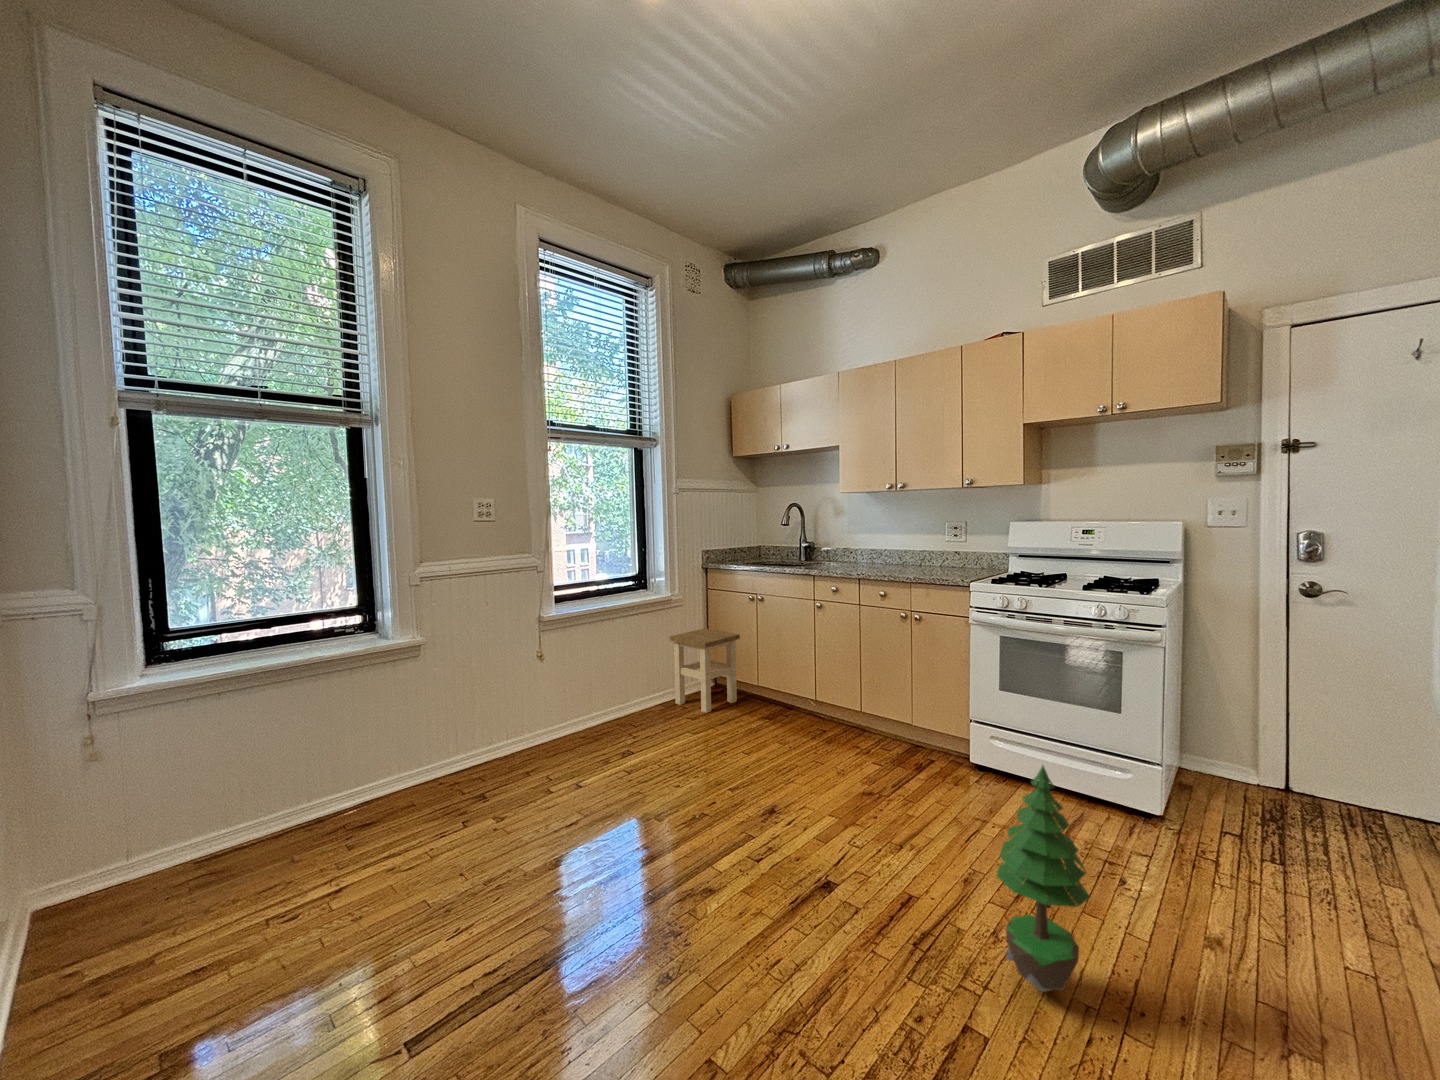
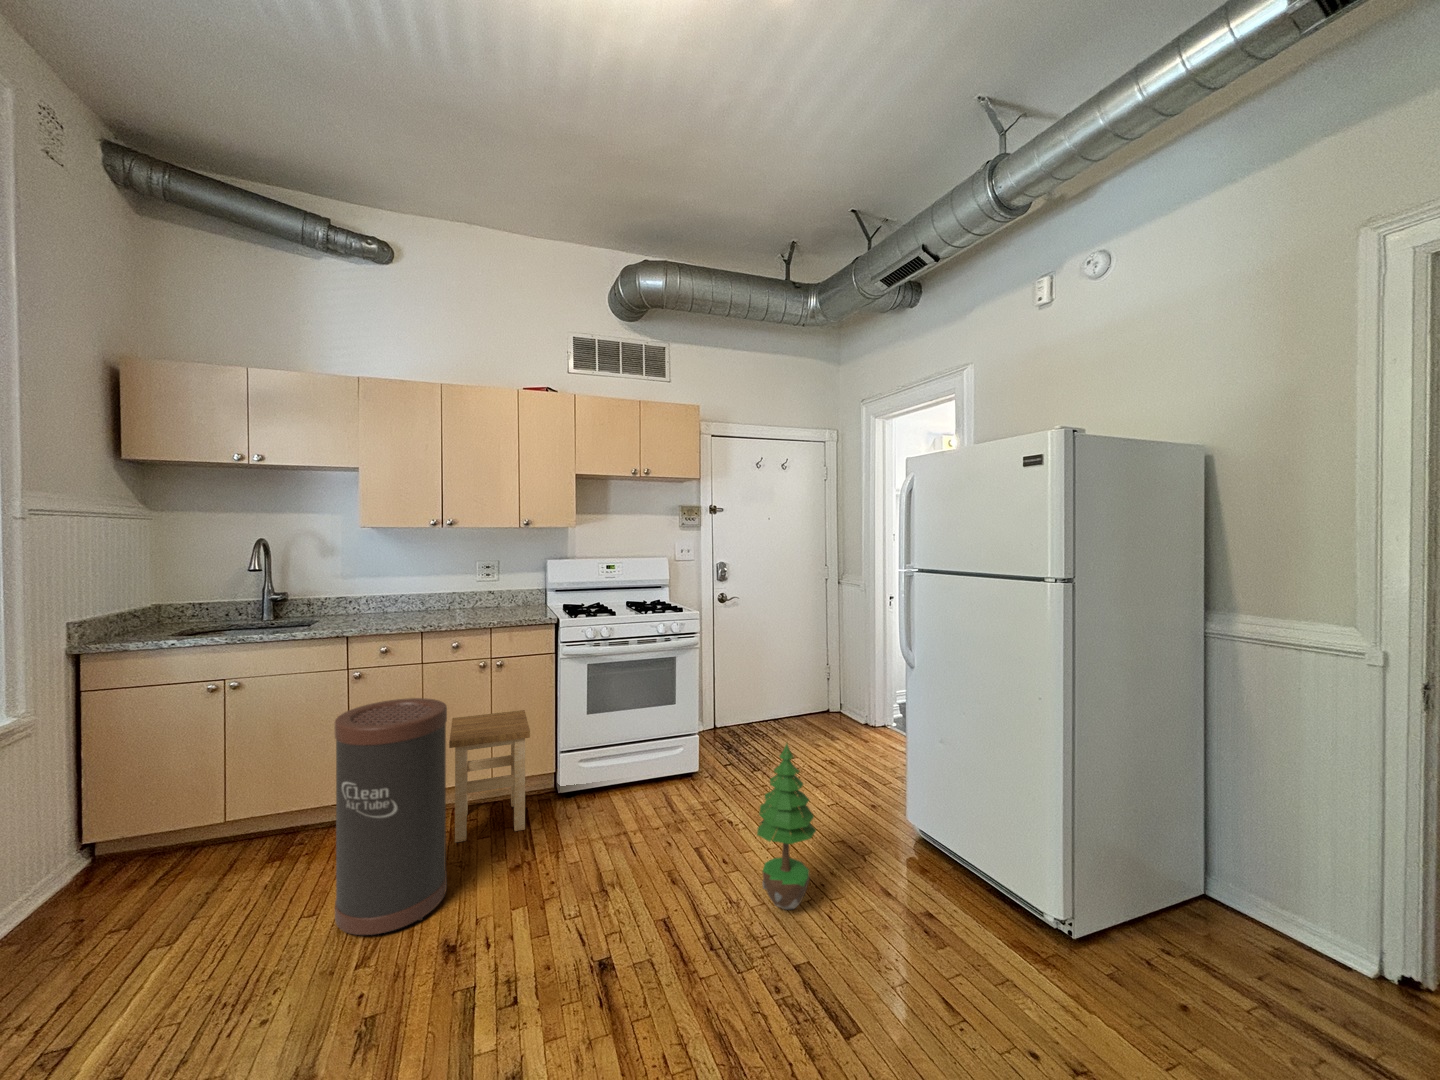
trash can: none [741,622,816,788] -> present [335,698,447,935]
stool: present [670,628,740,713] -> present [449,710,530,843]

